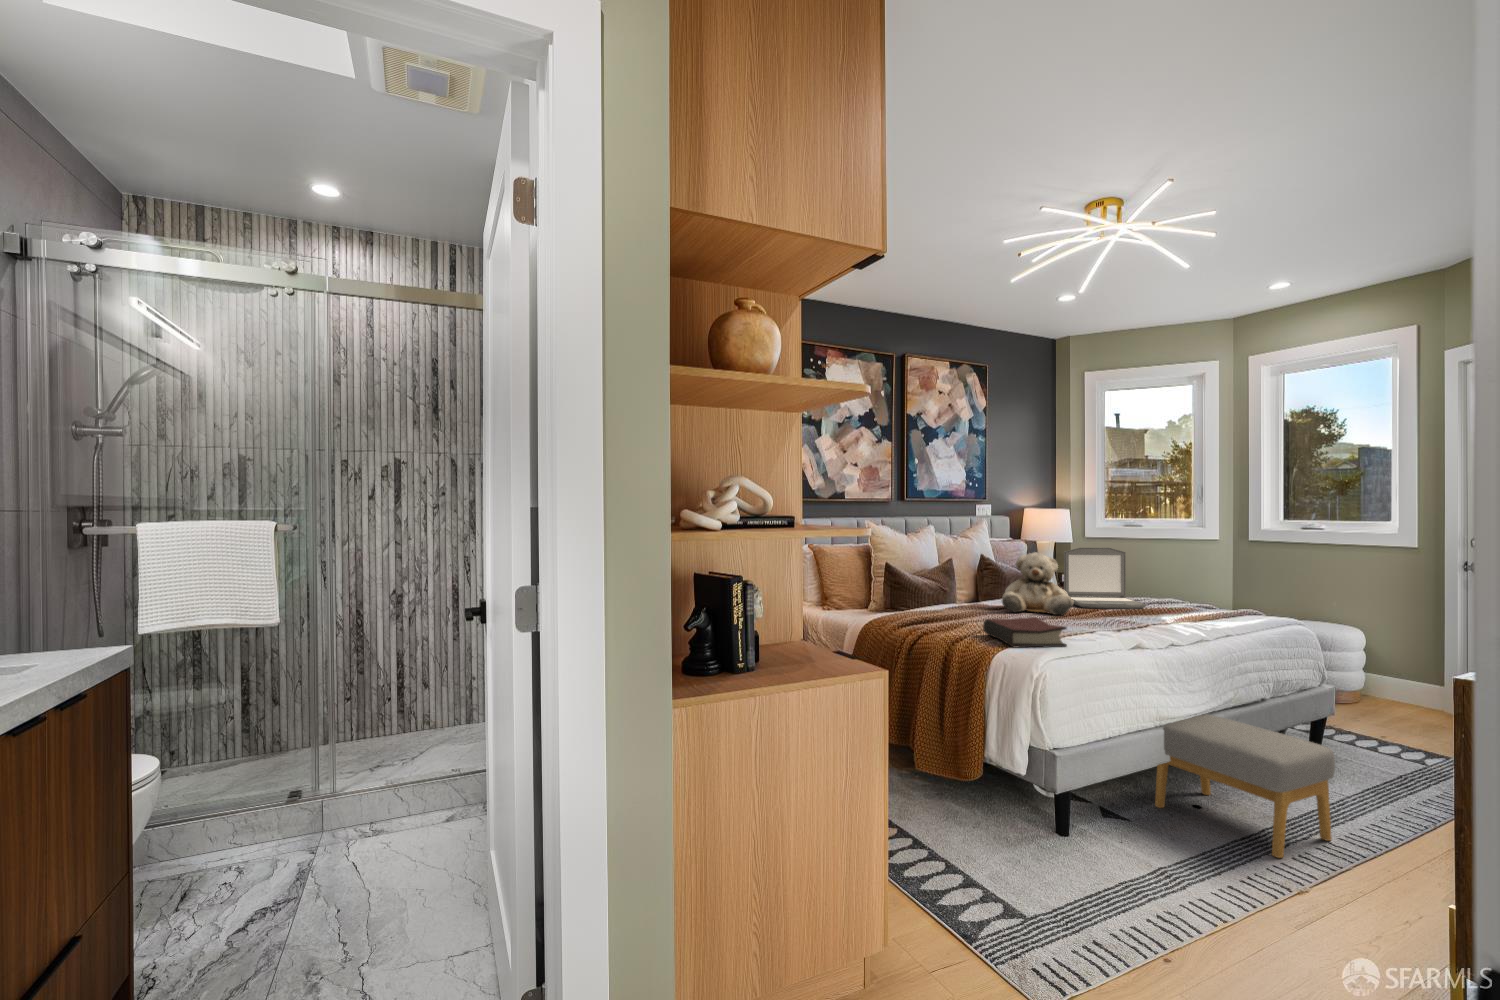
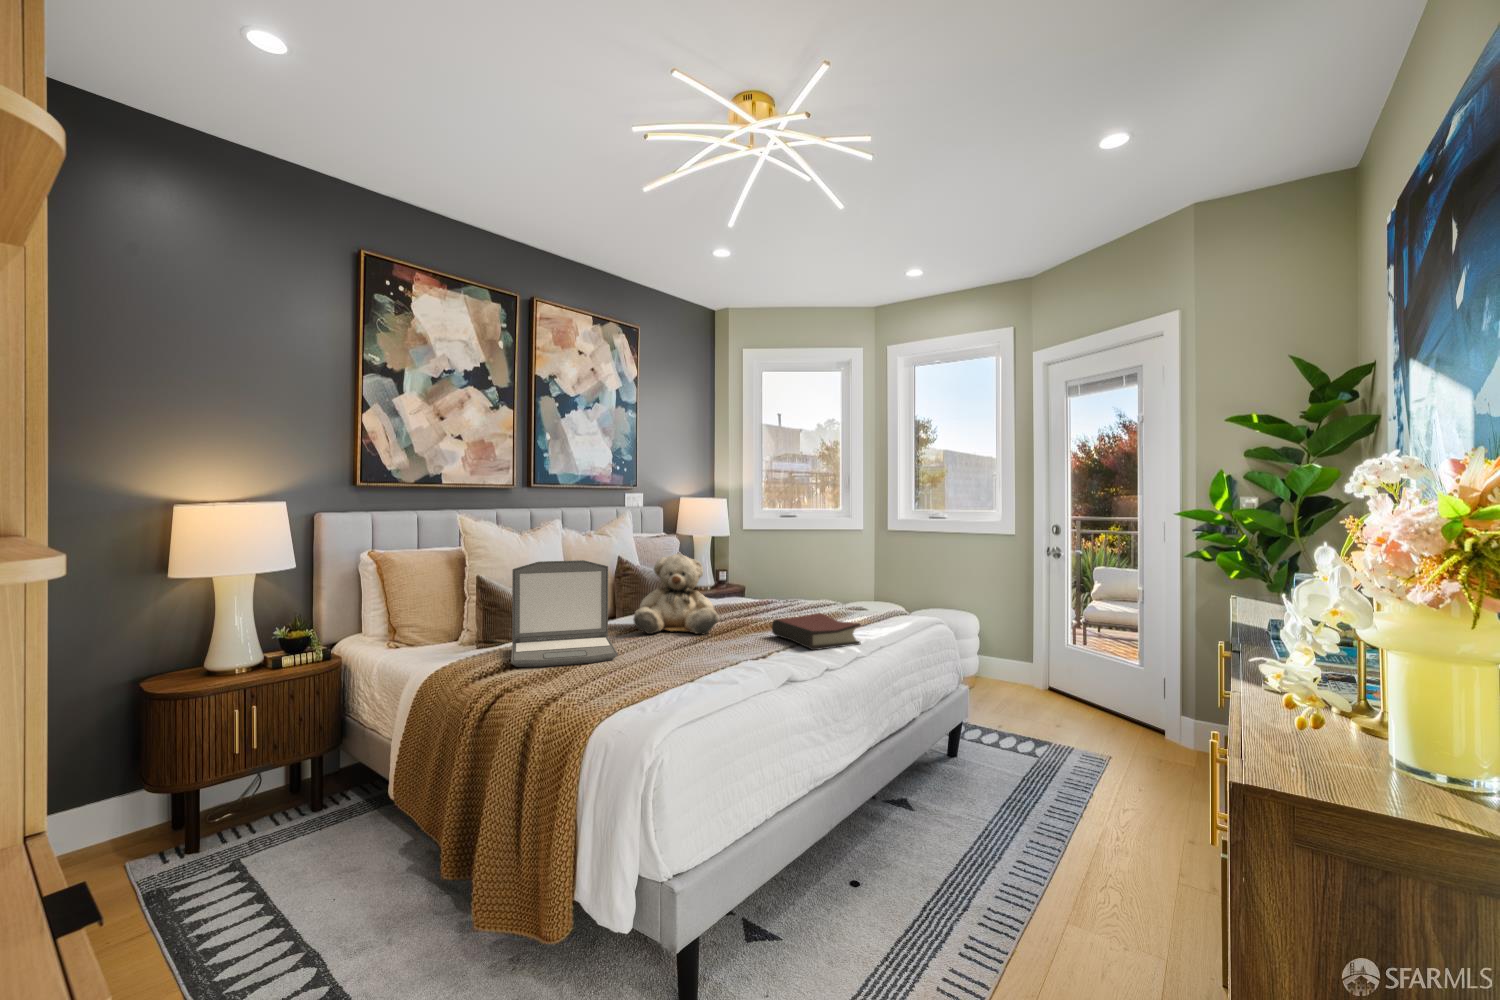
laptop: present [1064,548,1146,609] -> present [511,560,618,667]
hardback book: present [983,617,1067,647] -> present [772,613,861,650]
footstool: present [1155,714,1335,858] -> none [803,753,994,955]

